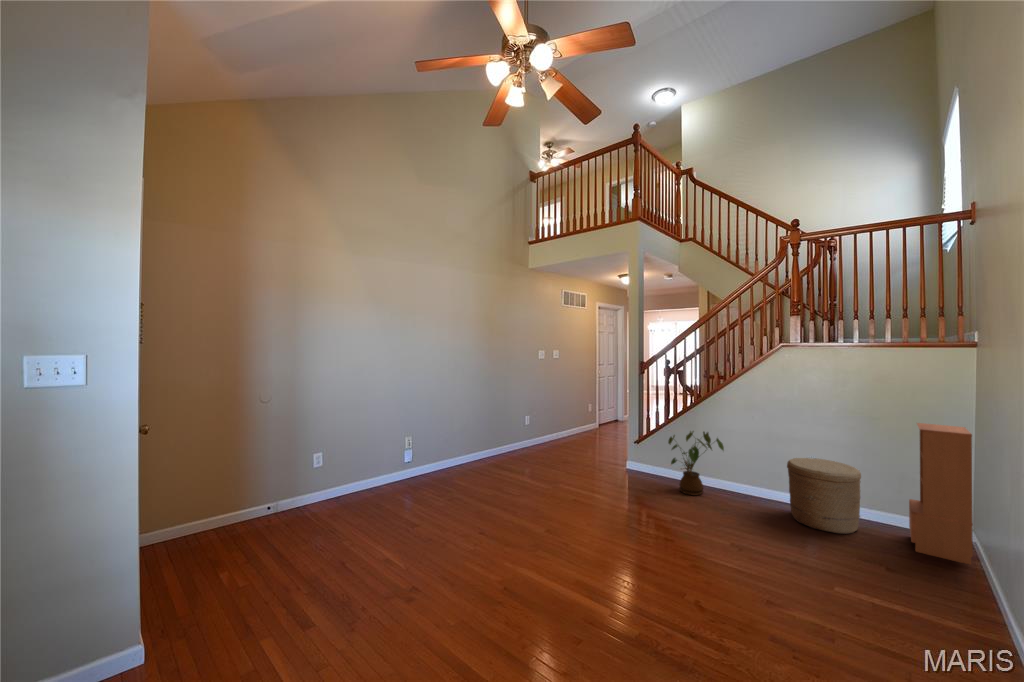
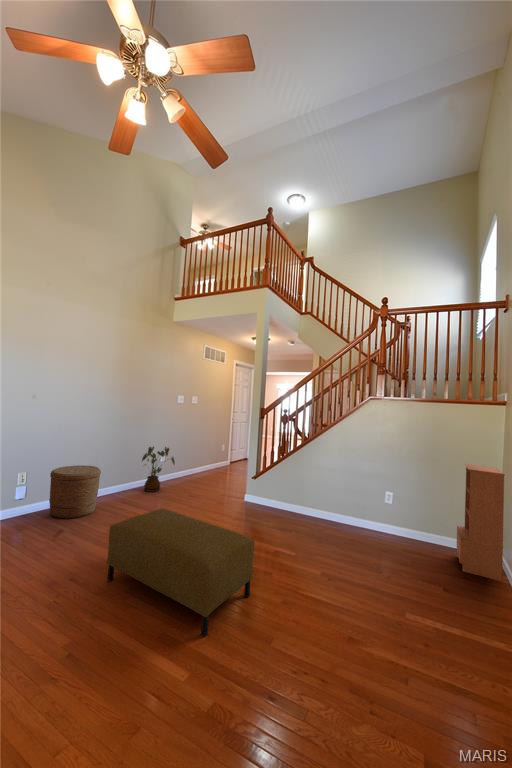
house plant: present [668,431,724,496] -> present [142,447,175,492]
woven basket: present [787,458,861,534] -> present [49,465,101,519]
ottoman: none [508,472,653,584] -> present [107,509,254,637]

